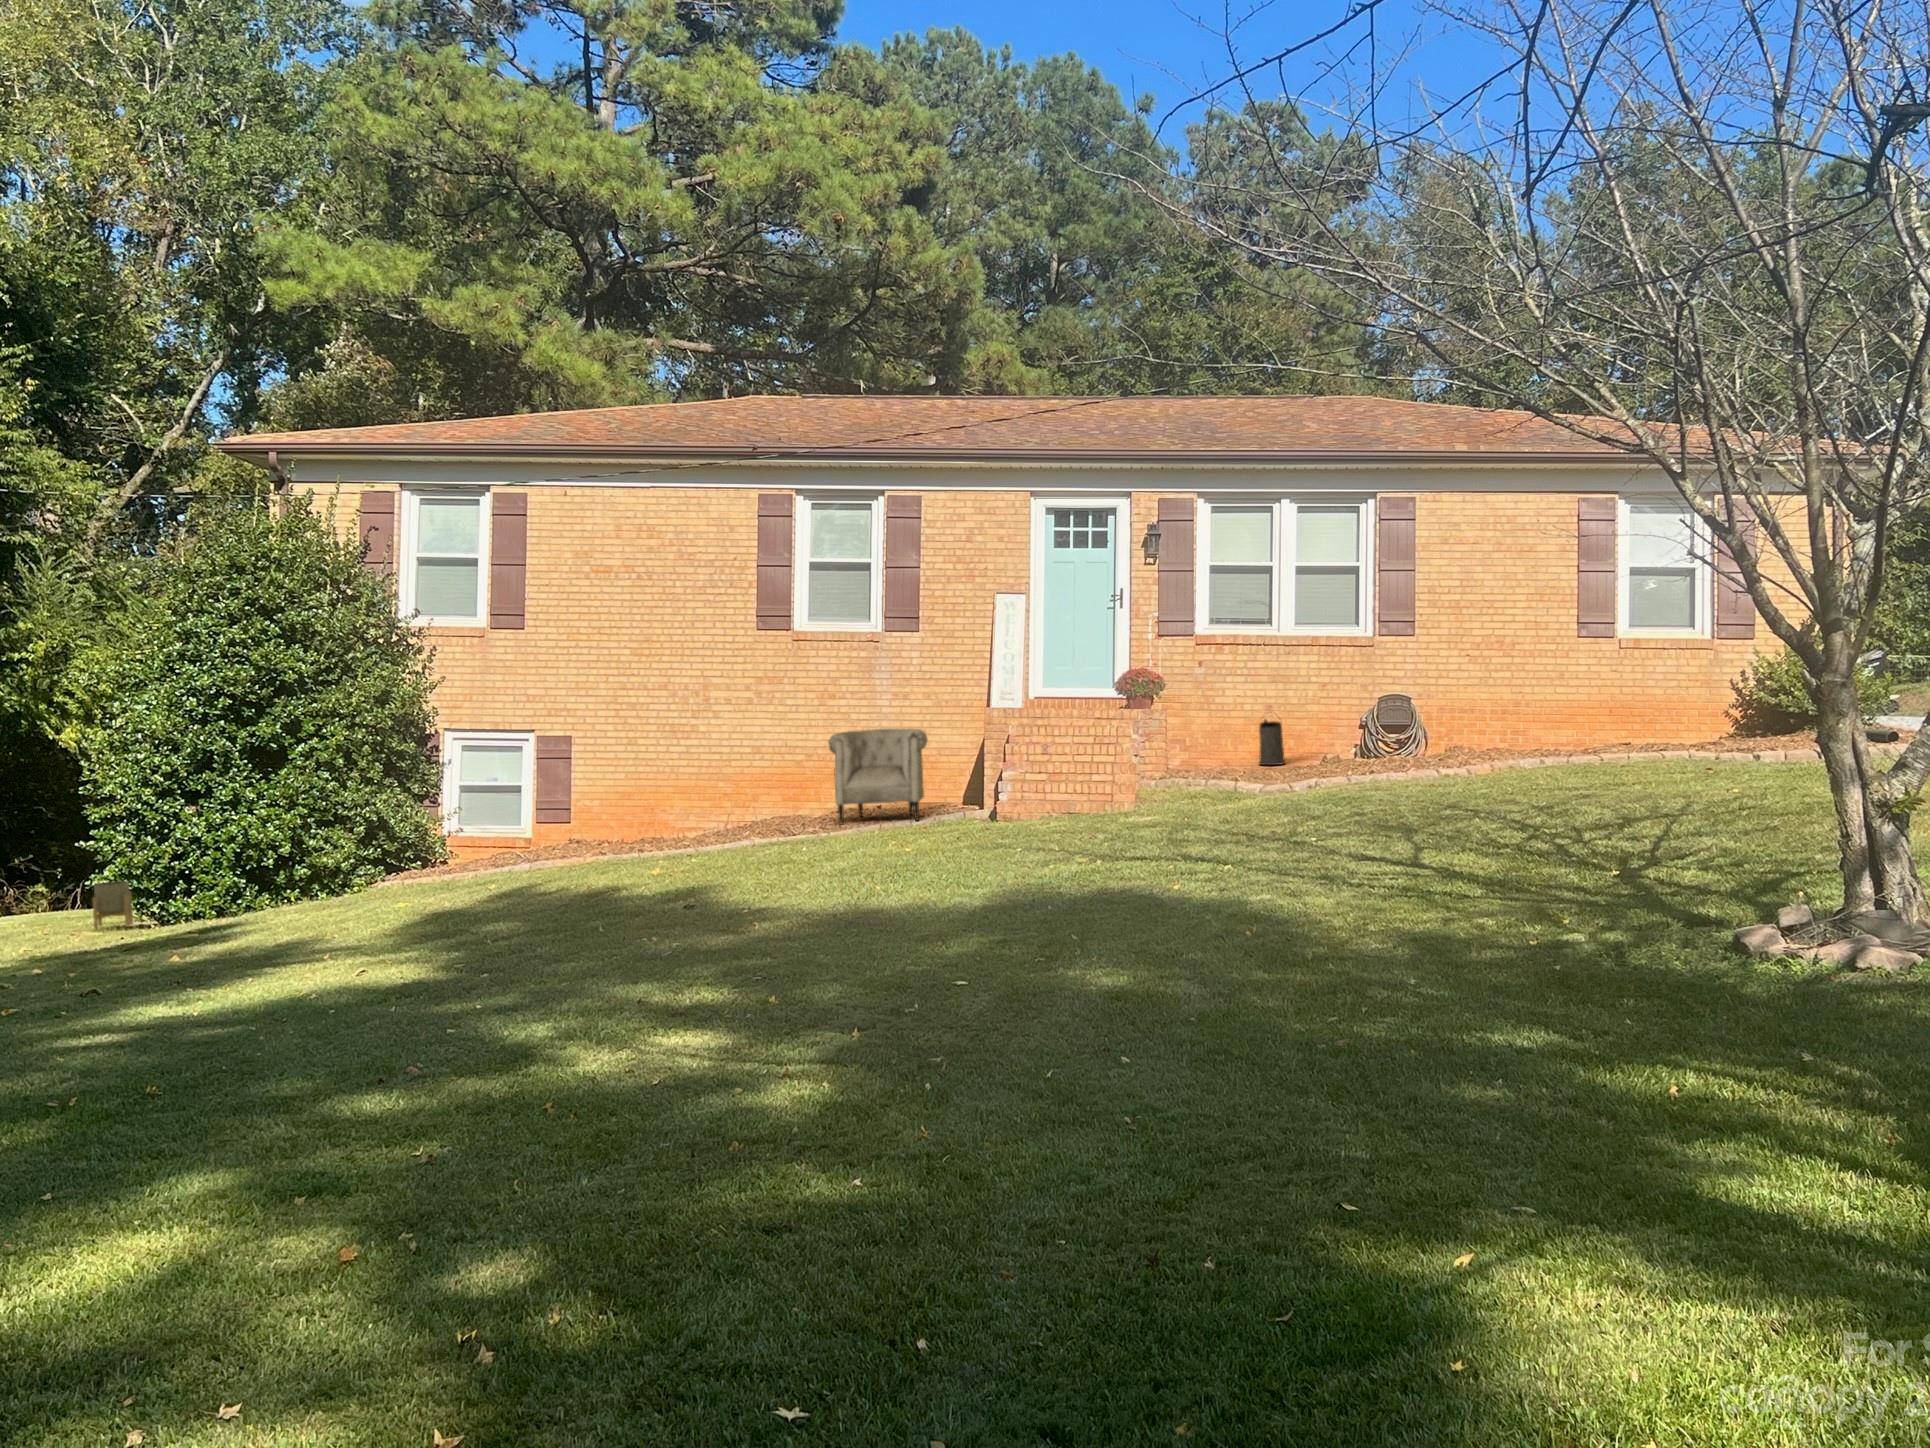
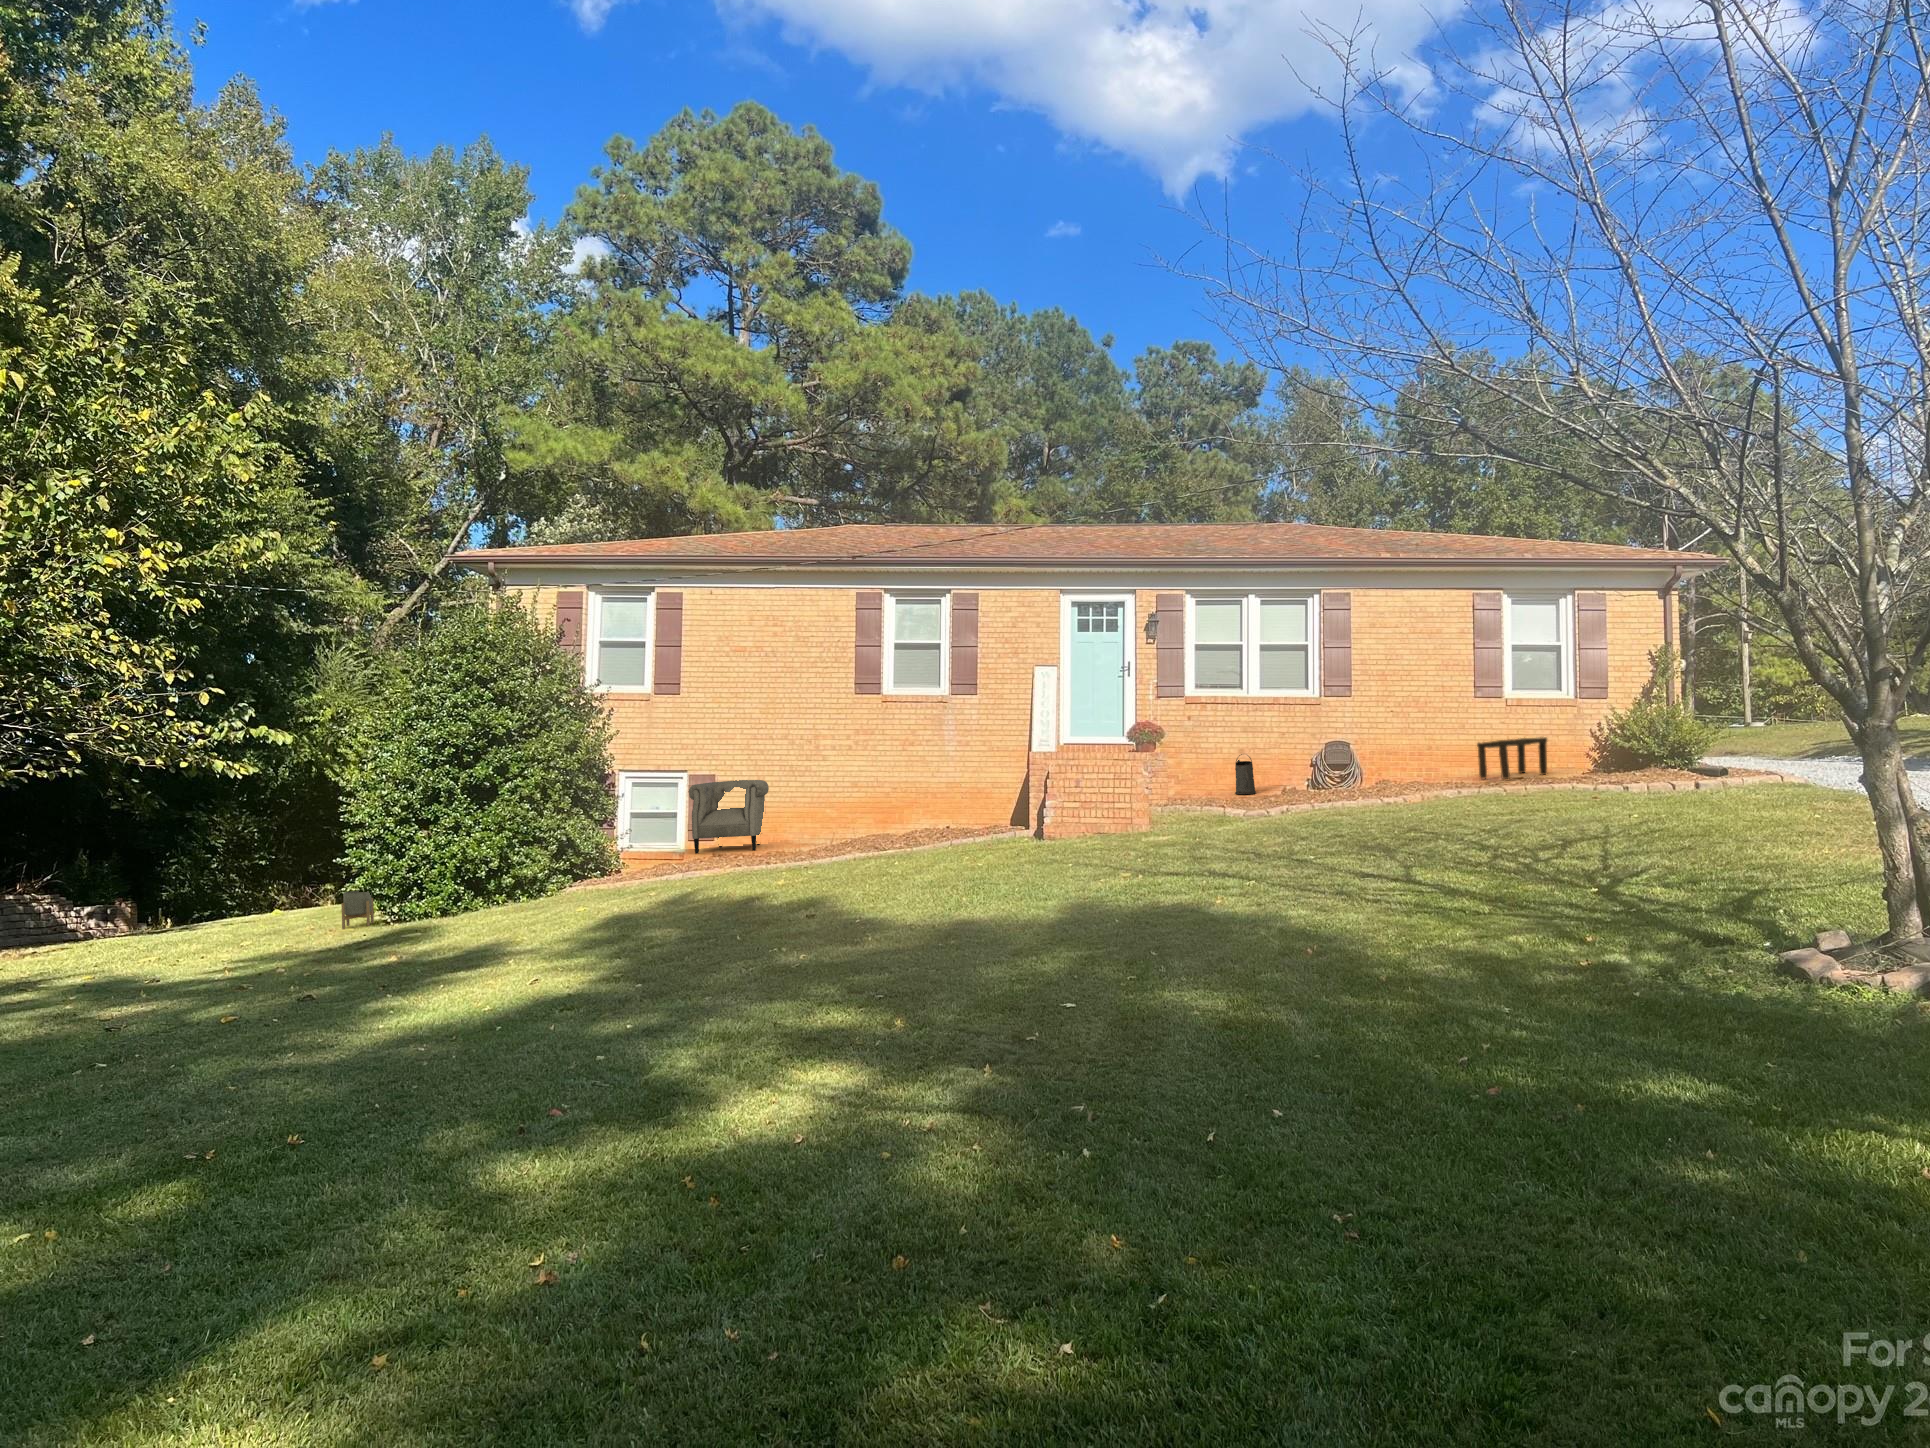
bench: none [1578,693,1672,747] -> present [1477,737,1547,779]
chair: present [828,729,928,824] -> present [689,780,769,853]

